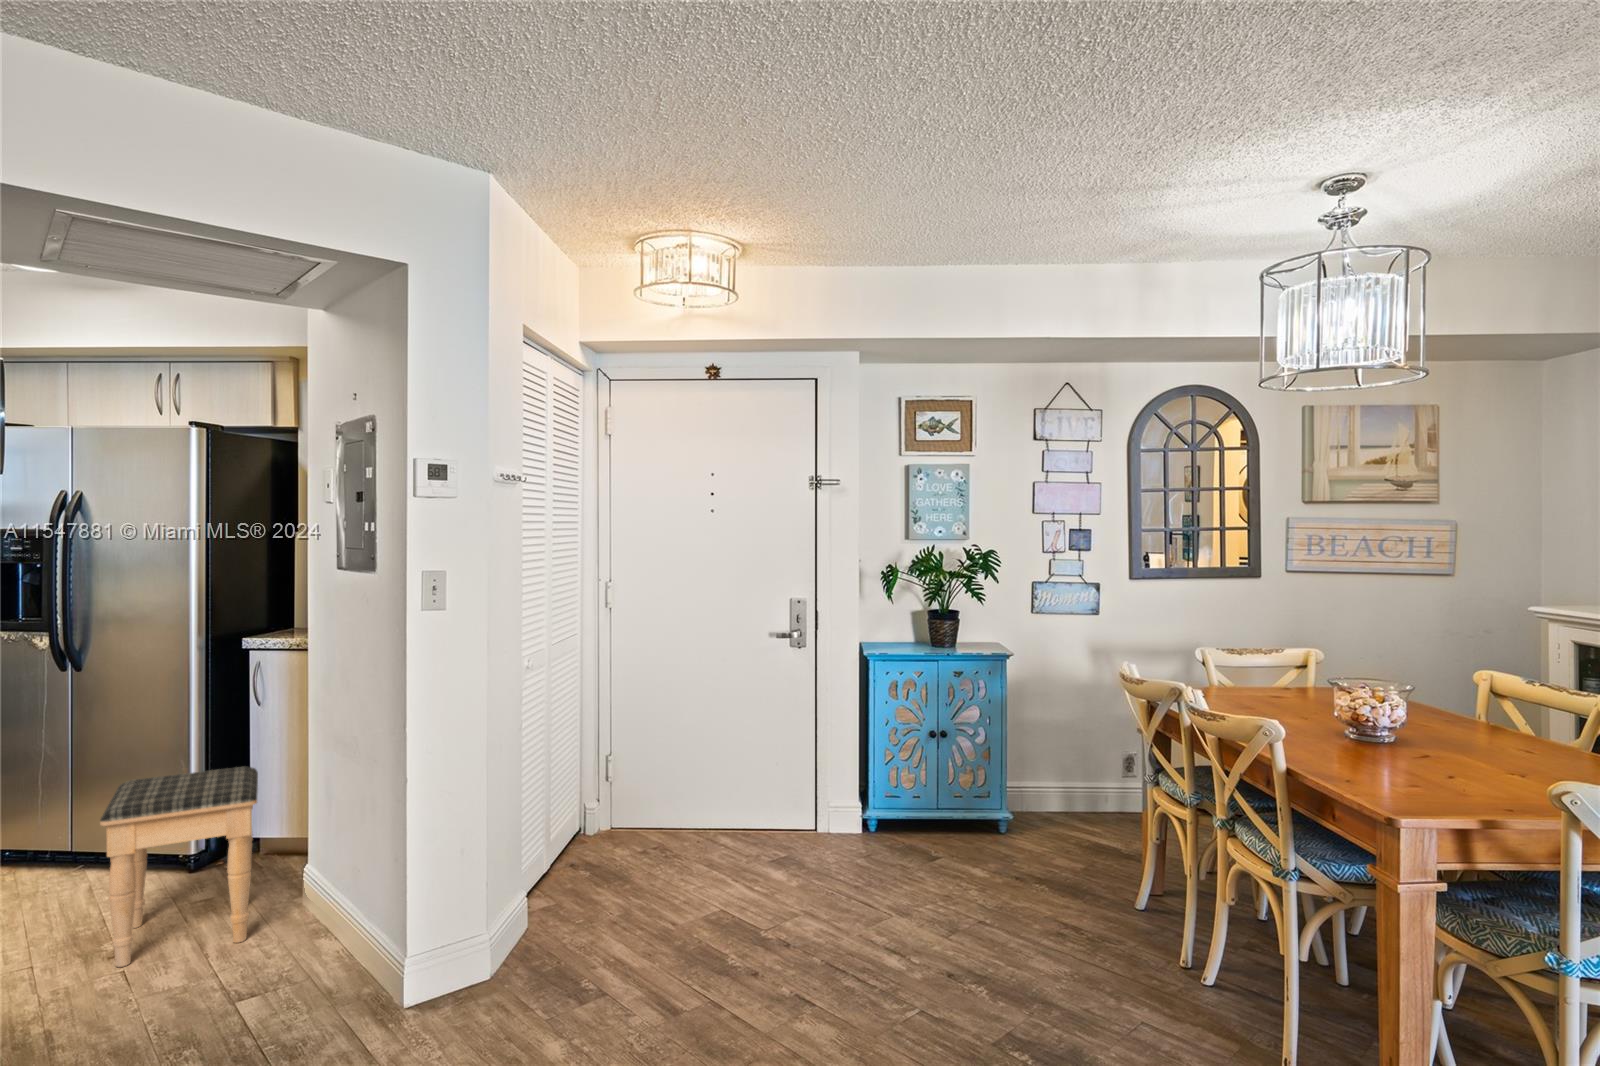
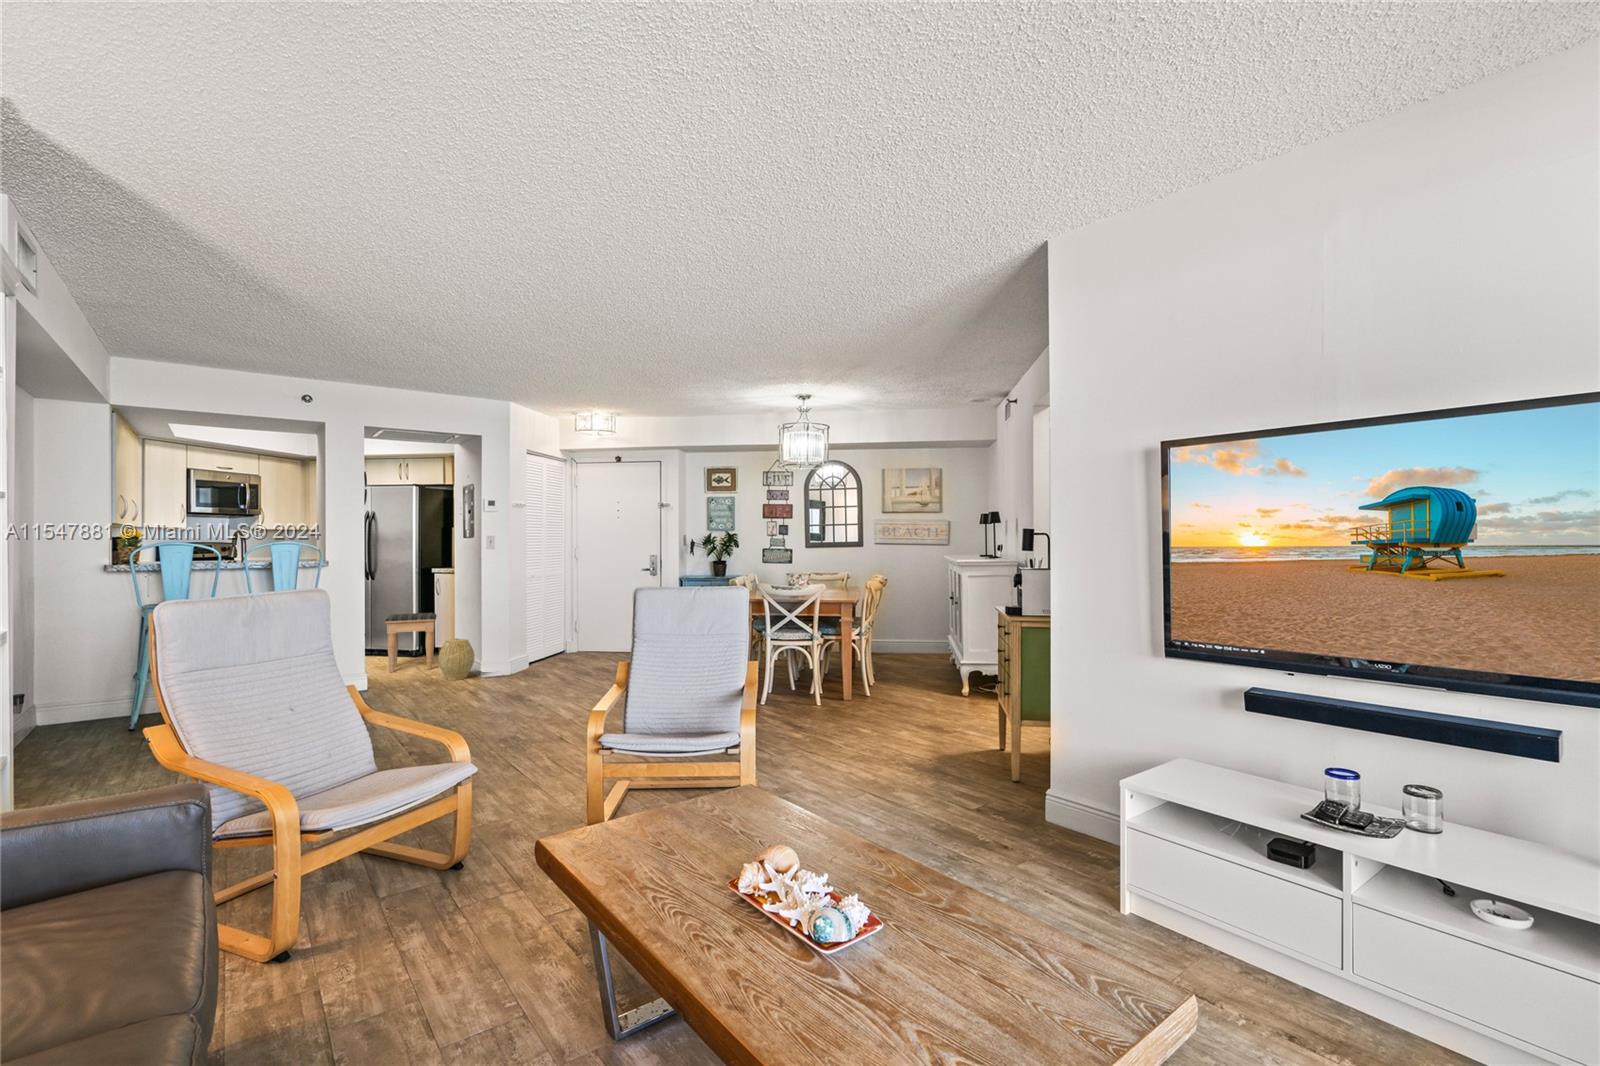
woven basket: none [271,877,383,1021] -> present [438,638,475,680]

